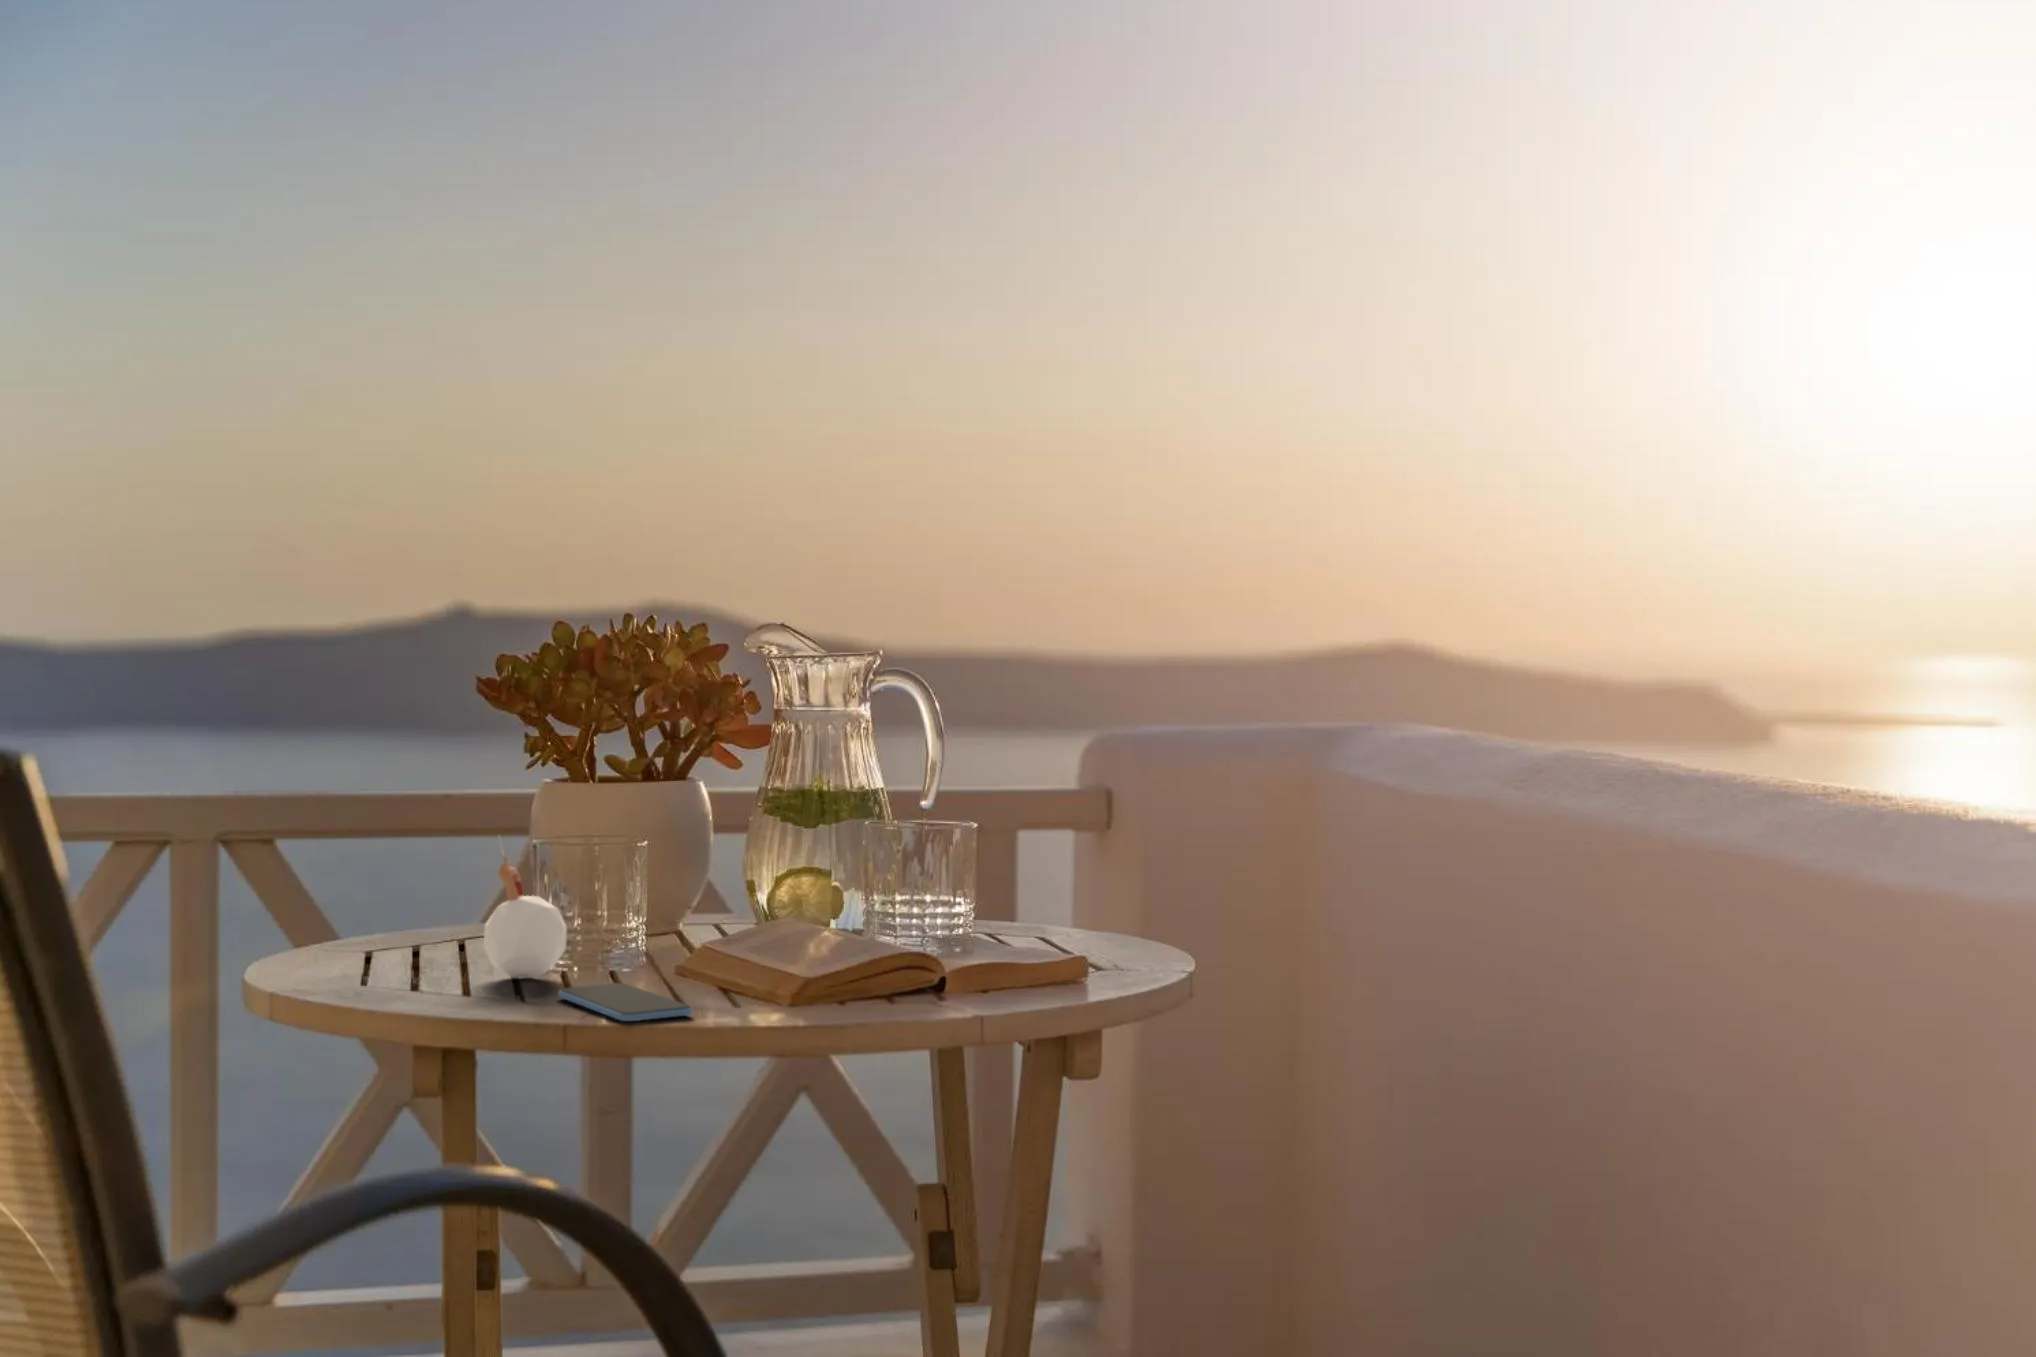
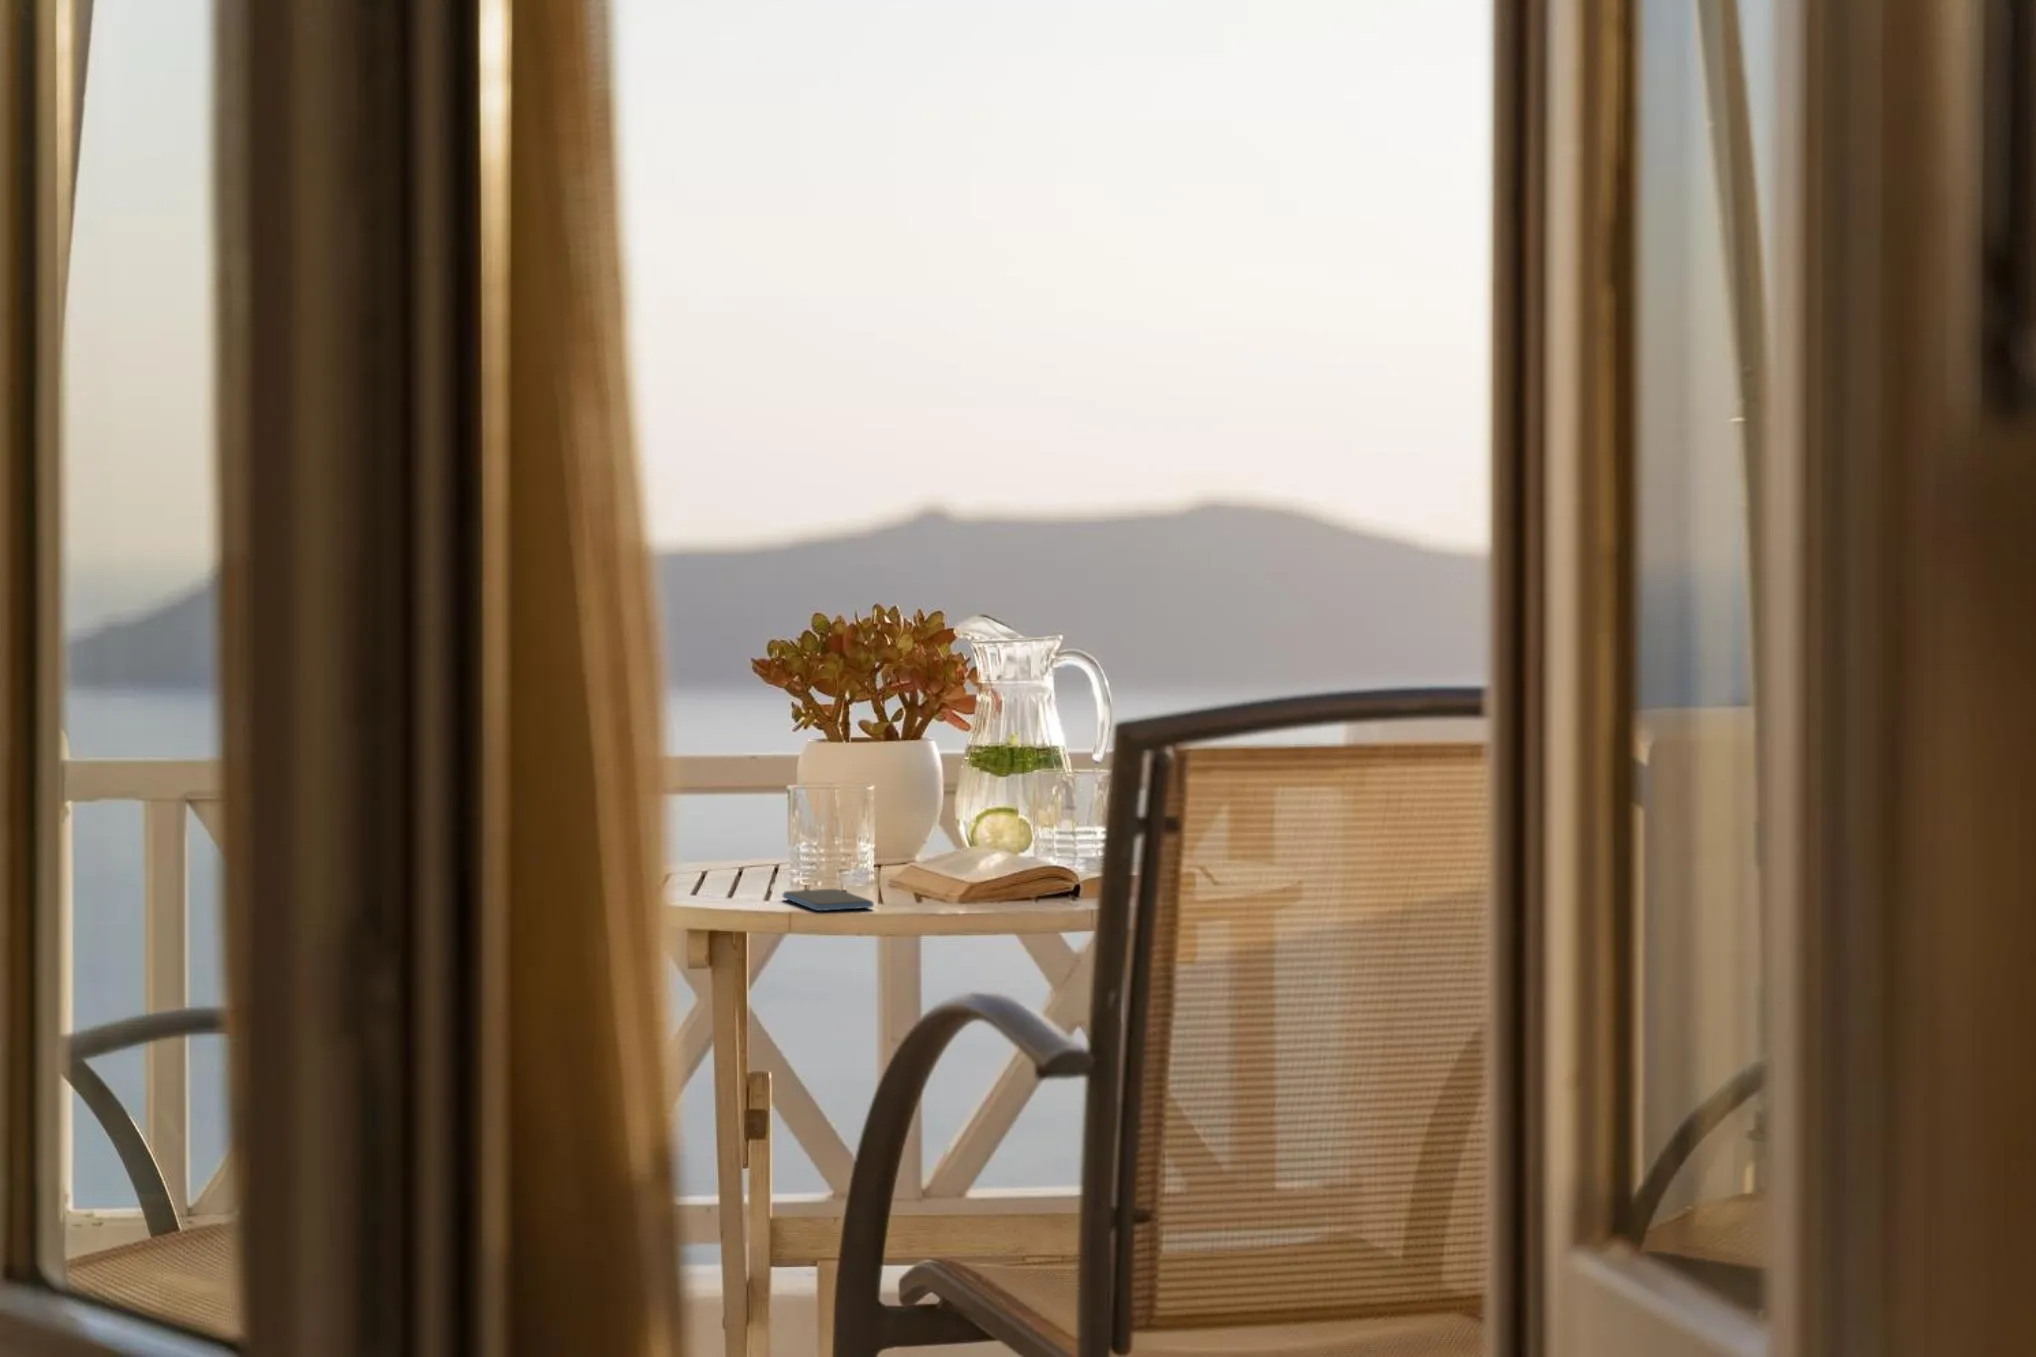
candle: present [484,837,567,978] -> none [738,778,803,888]

